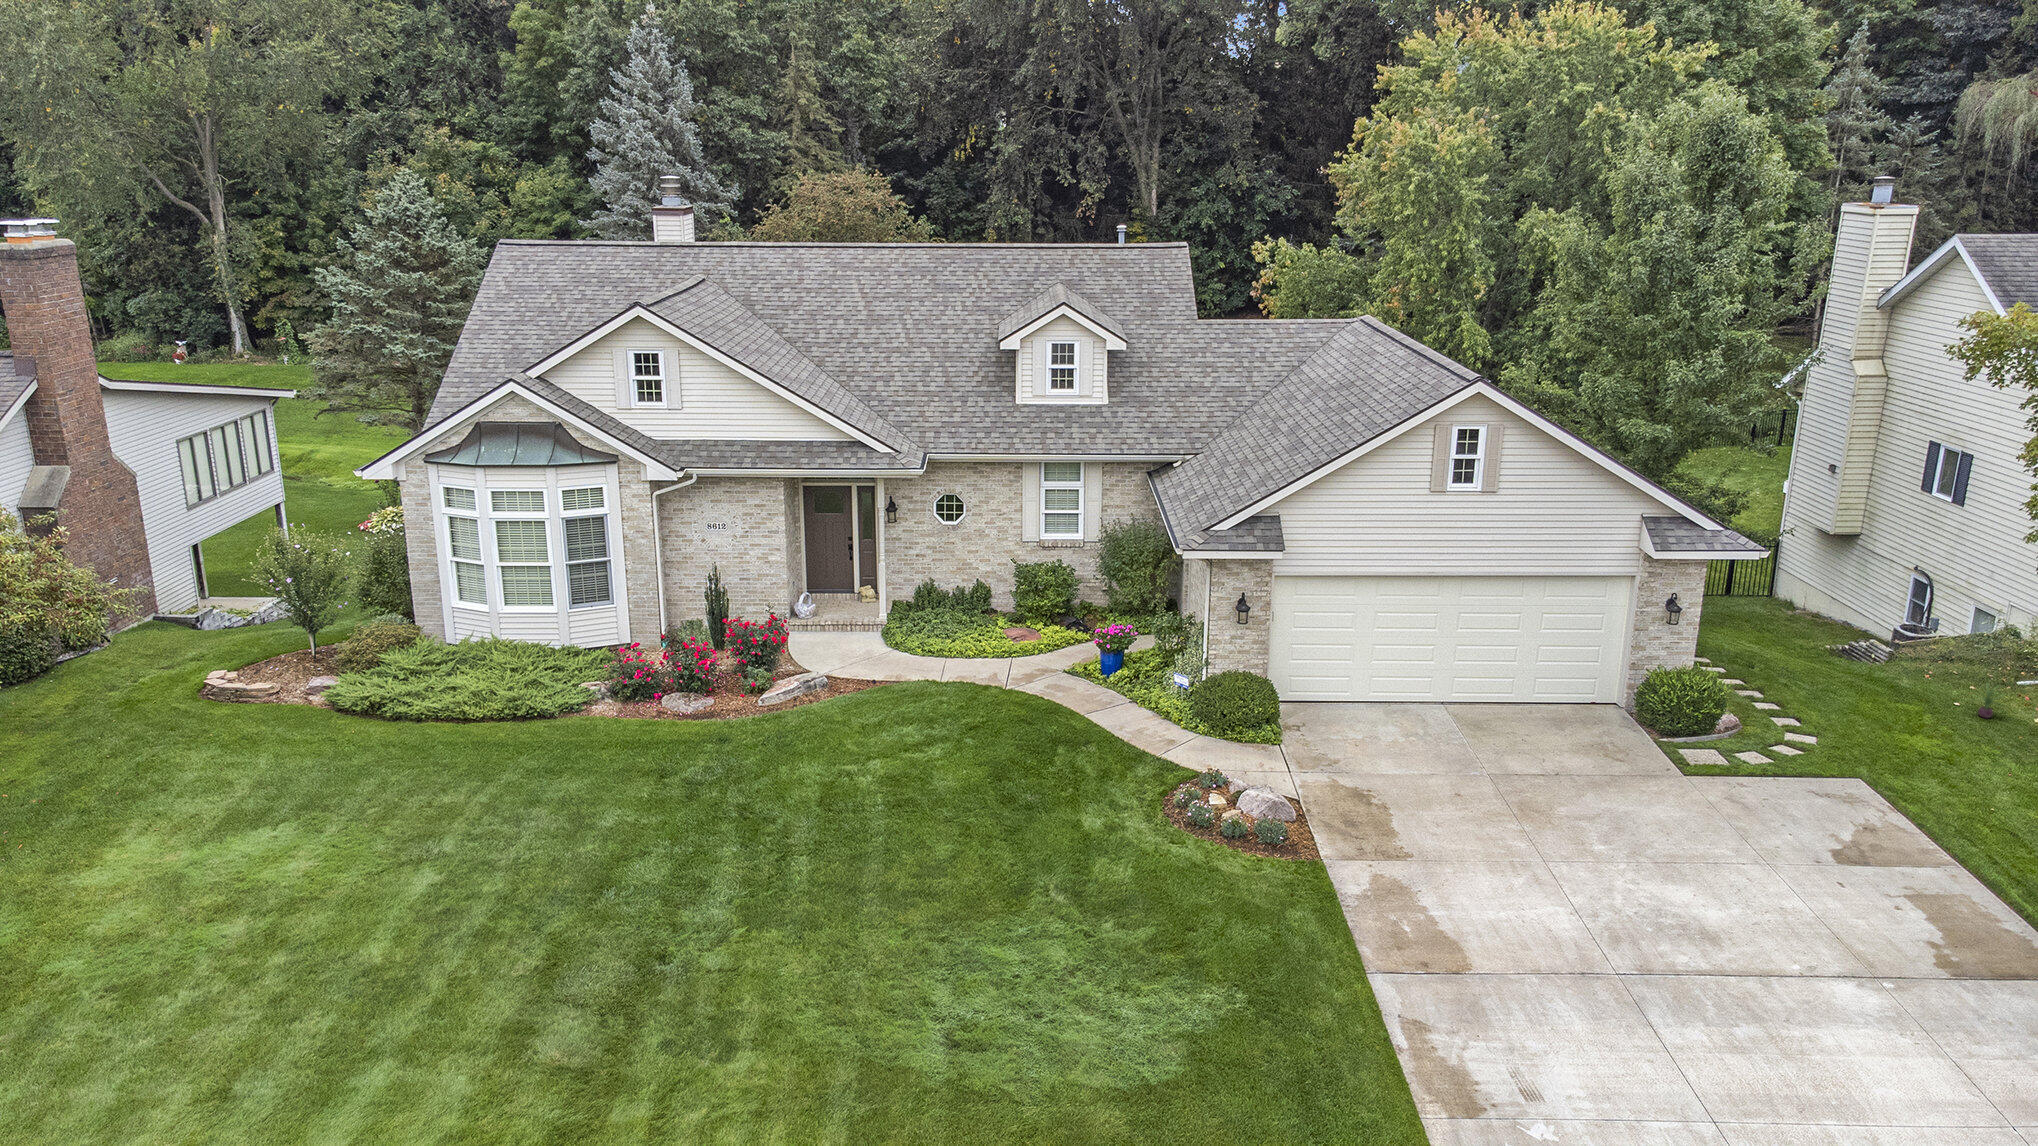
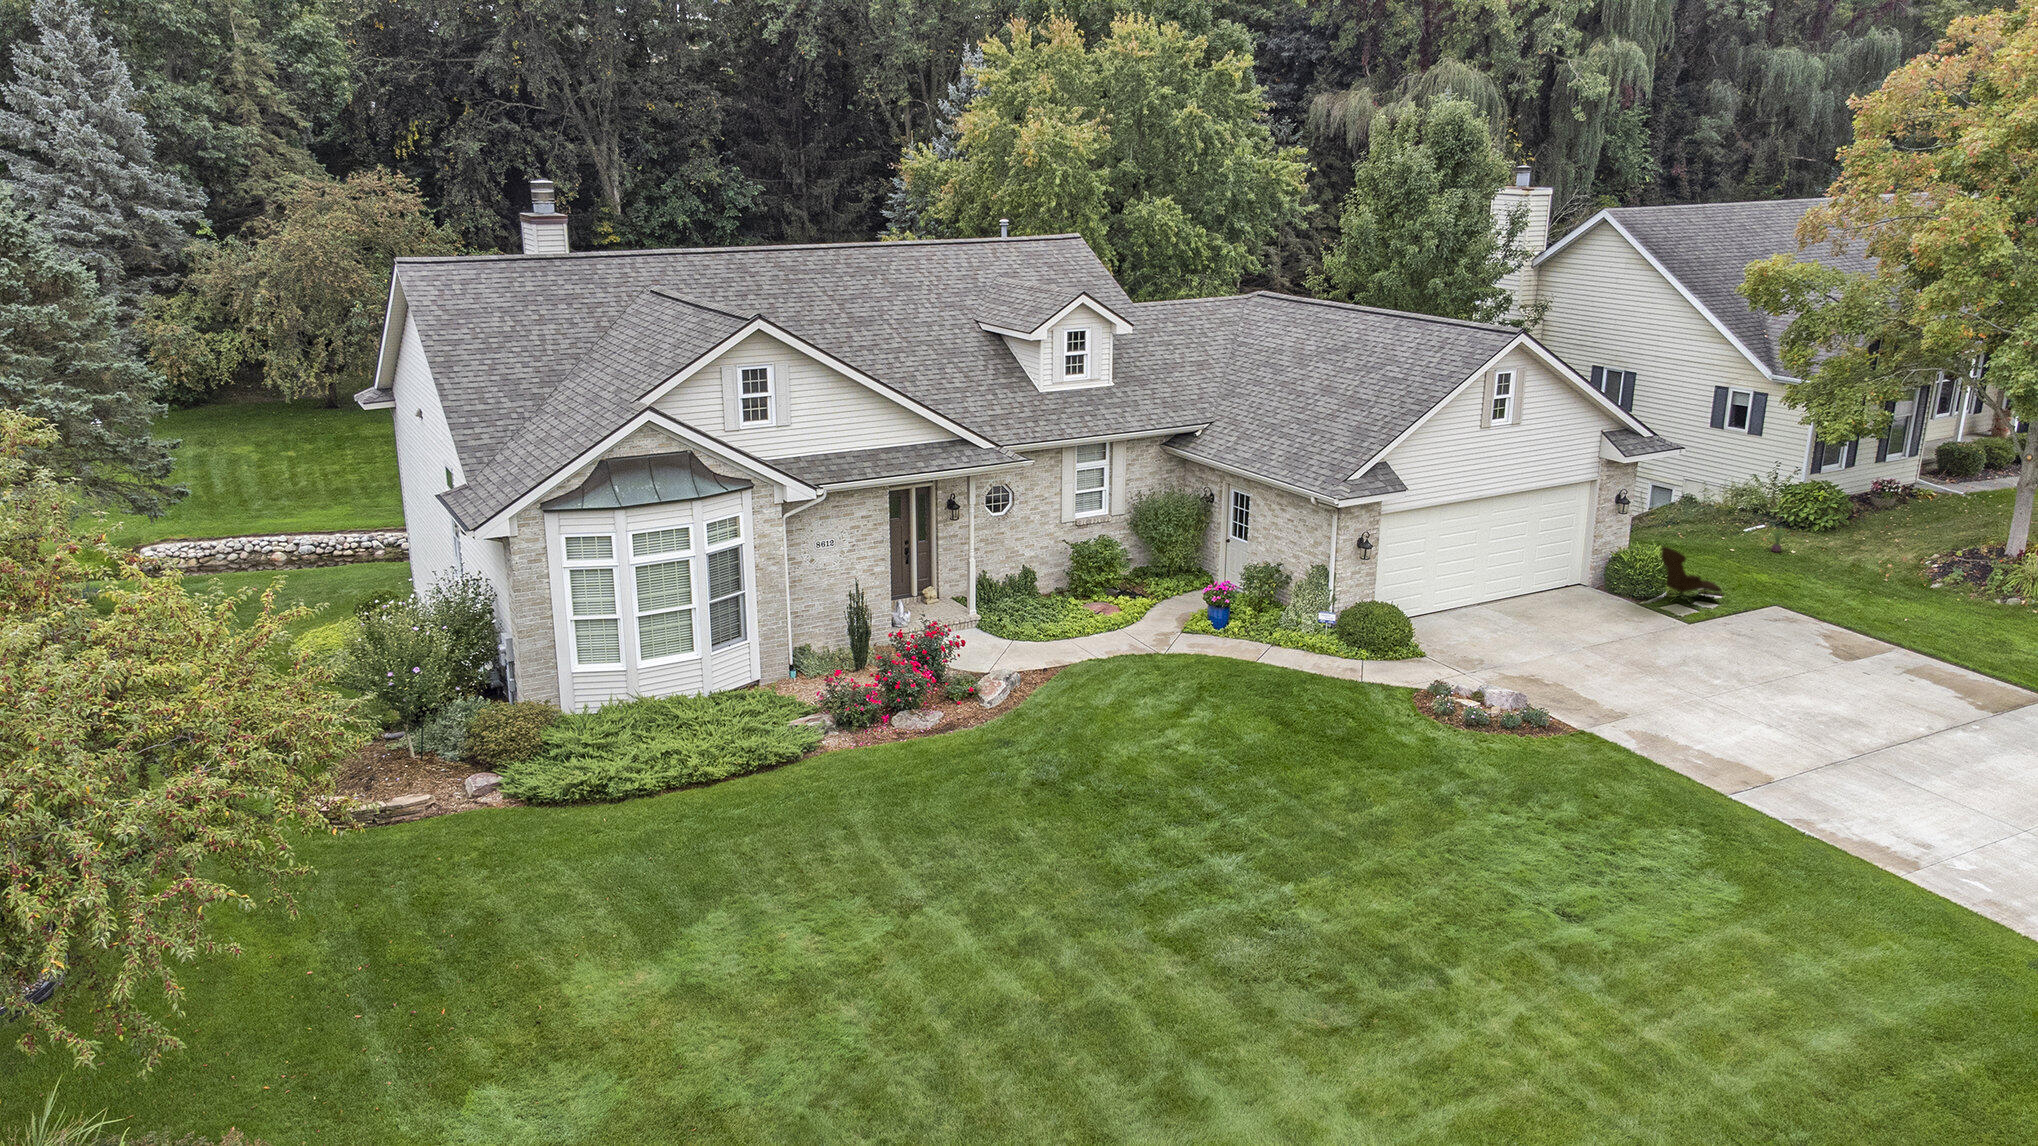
lounge chair: none [1696,676,1777,759] -> present [1661,547,1722,602]

